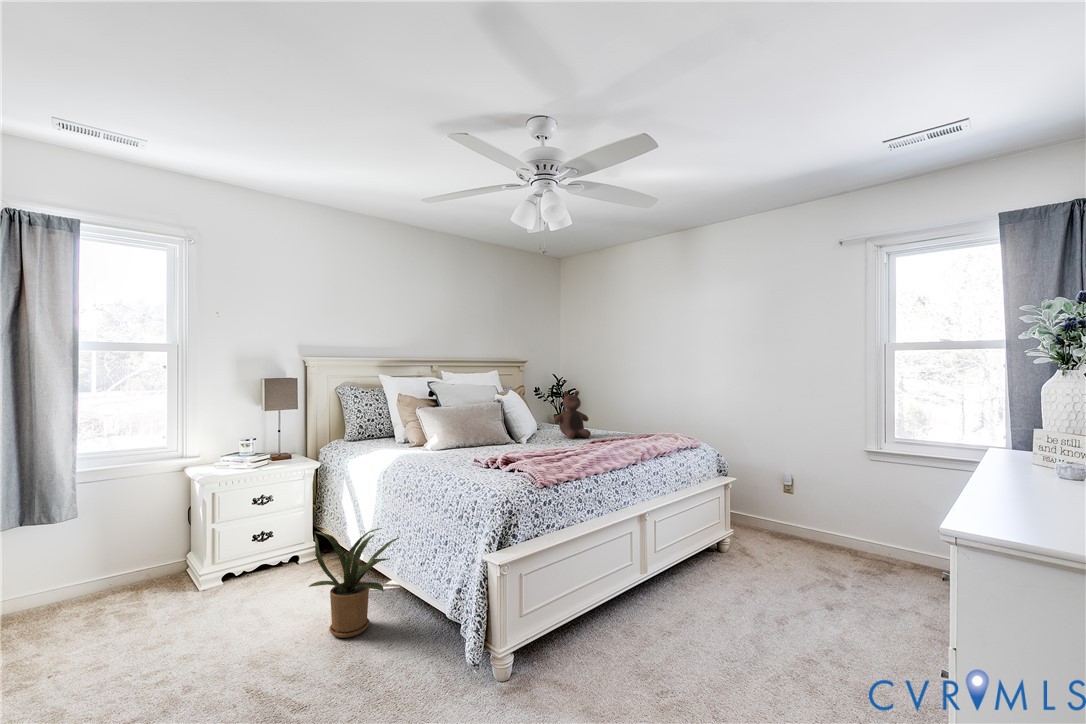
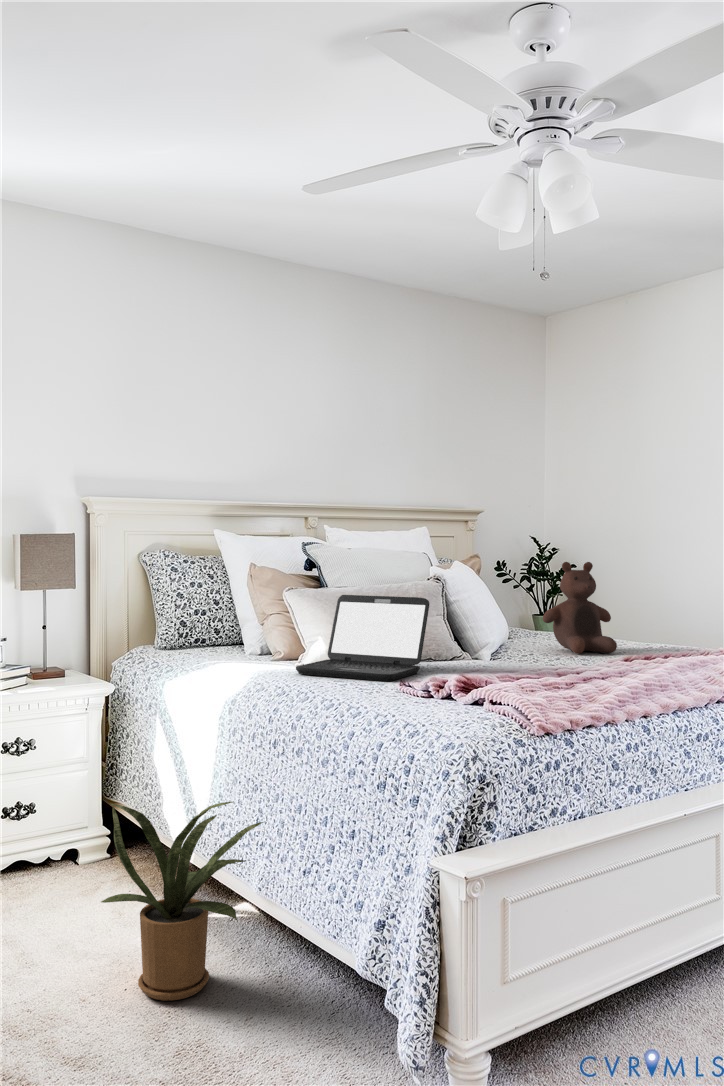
laptop: none [420,412,492,459] -> present [296,595,429,681]

